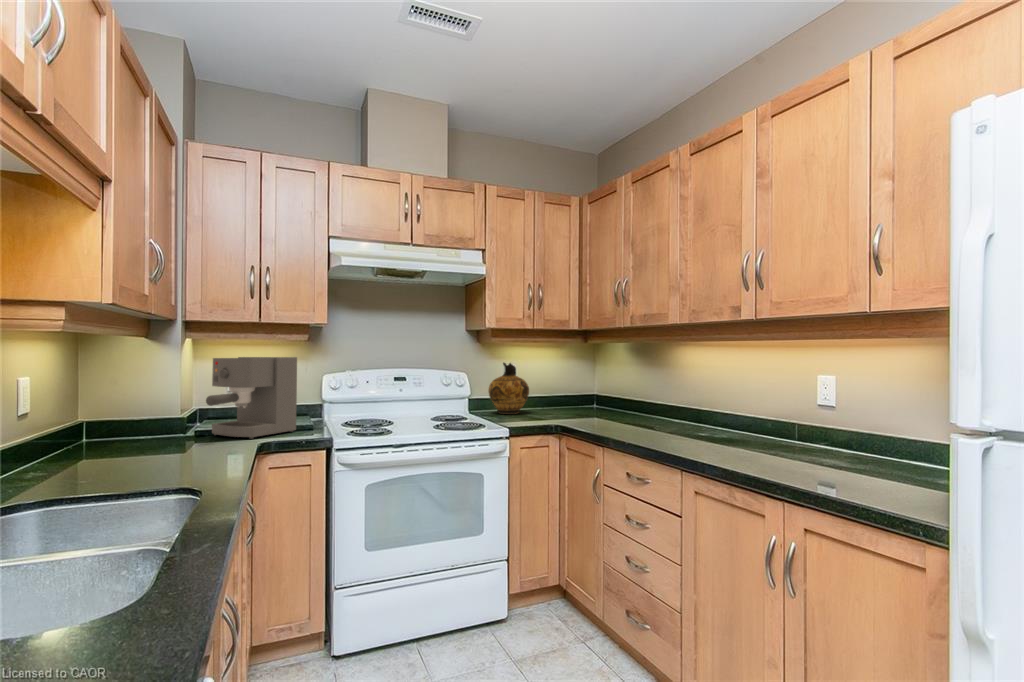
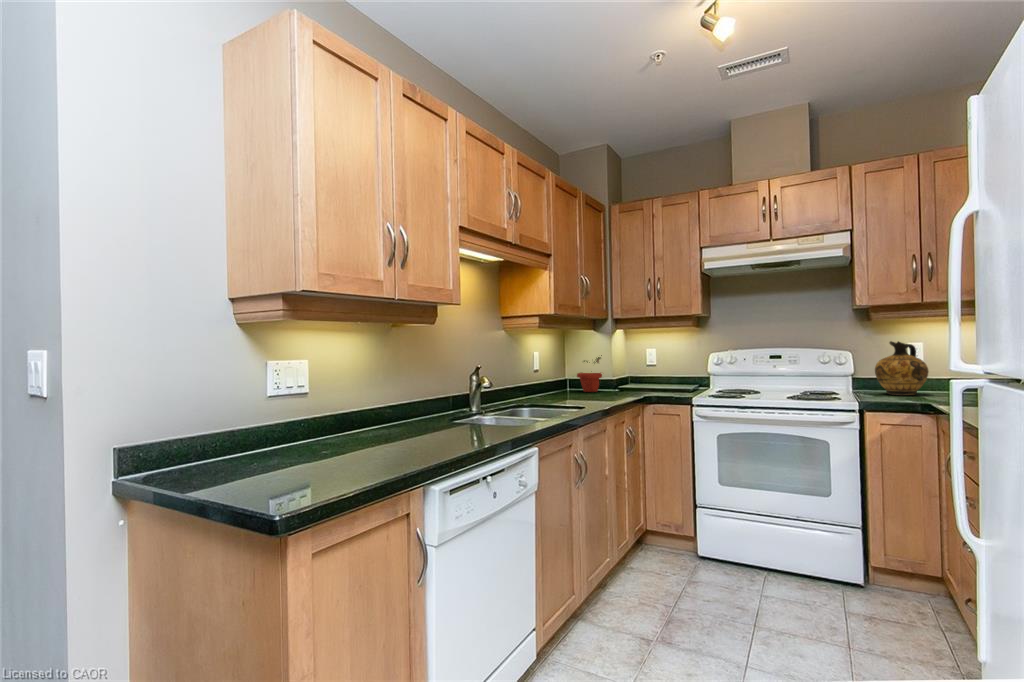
coffee maker: present [206,357,297,439] -> none [620,340,681,395]
potted plant: none [104,369,166,444] -> present [577,355,602,392]

